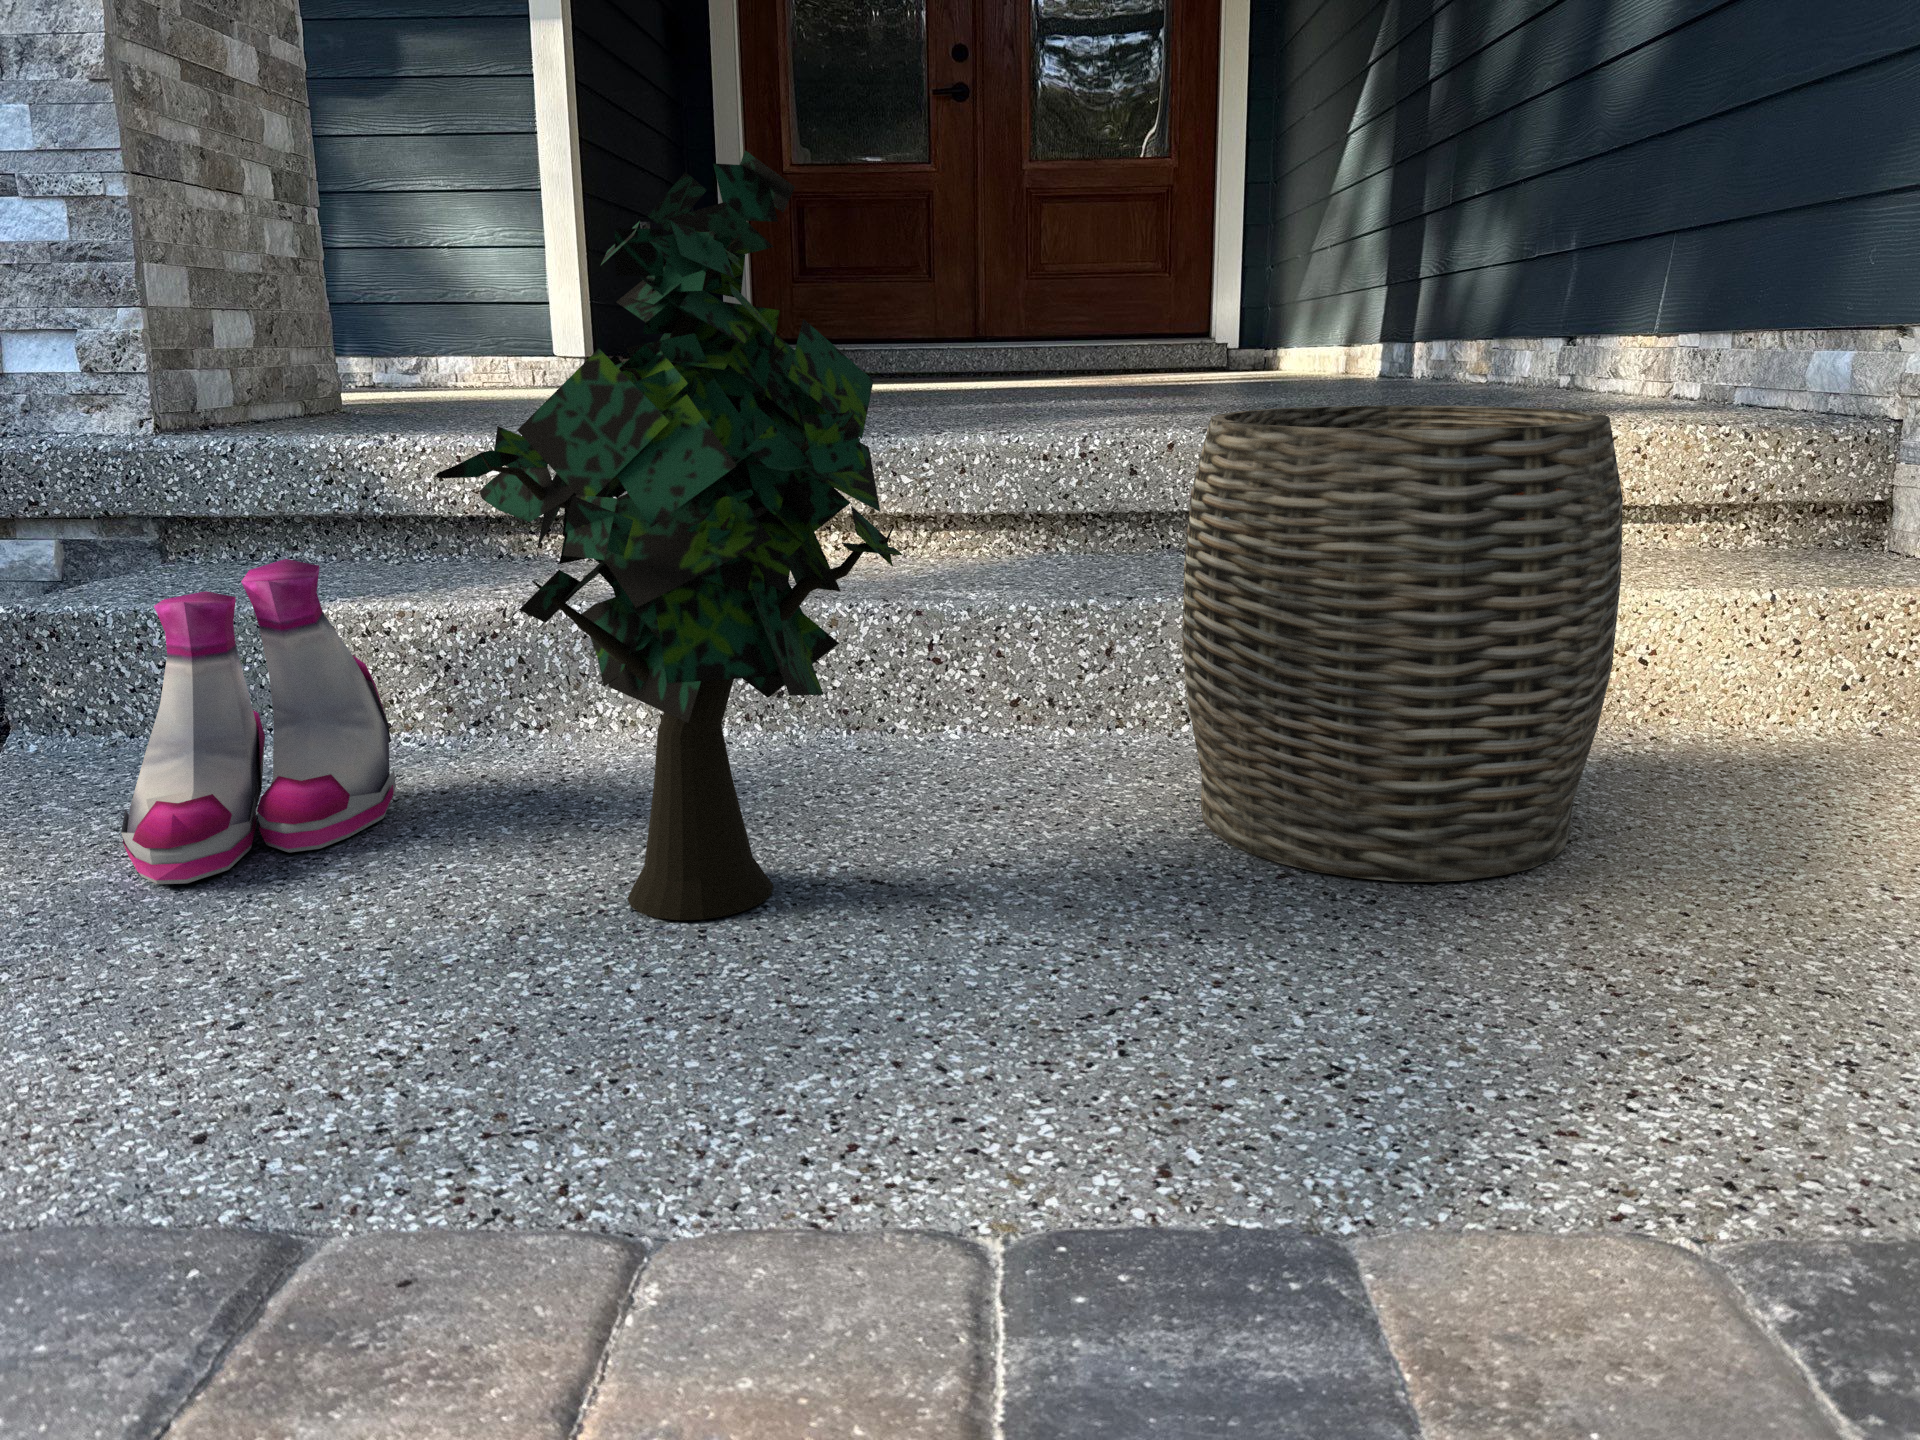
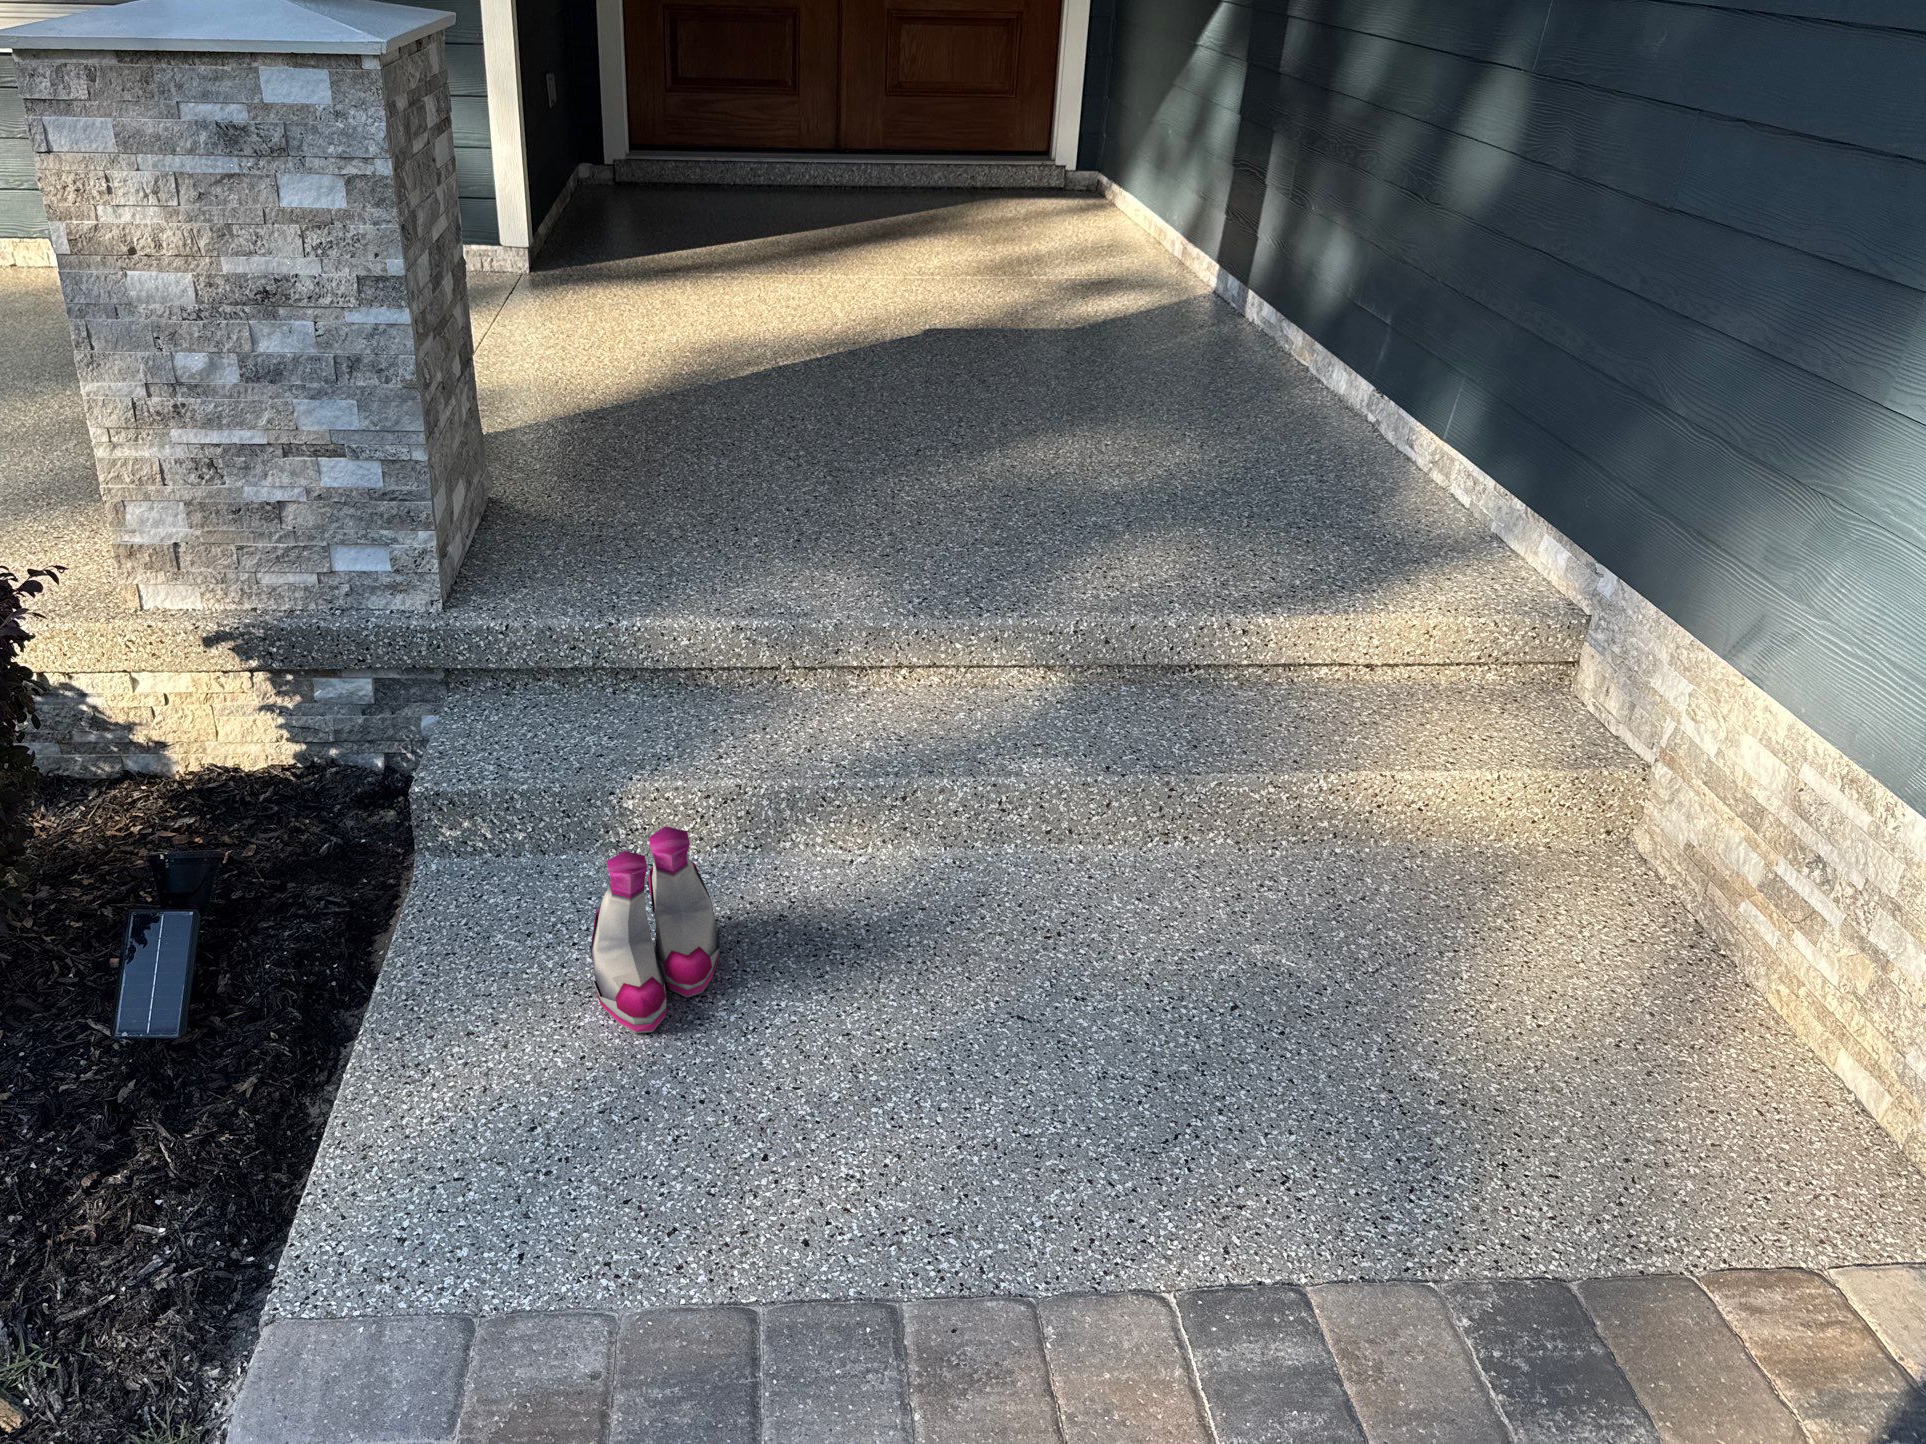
decorative plant: present [435,151,904,920] -> none [833,706,1058,1062]
woven basket: present [1182,405,1623,882] -> none [1177,715,1424,1018]

